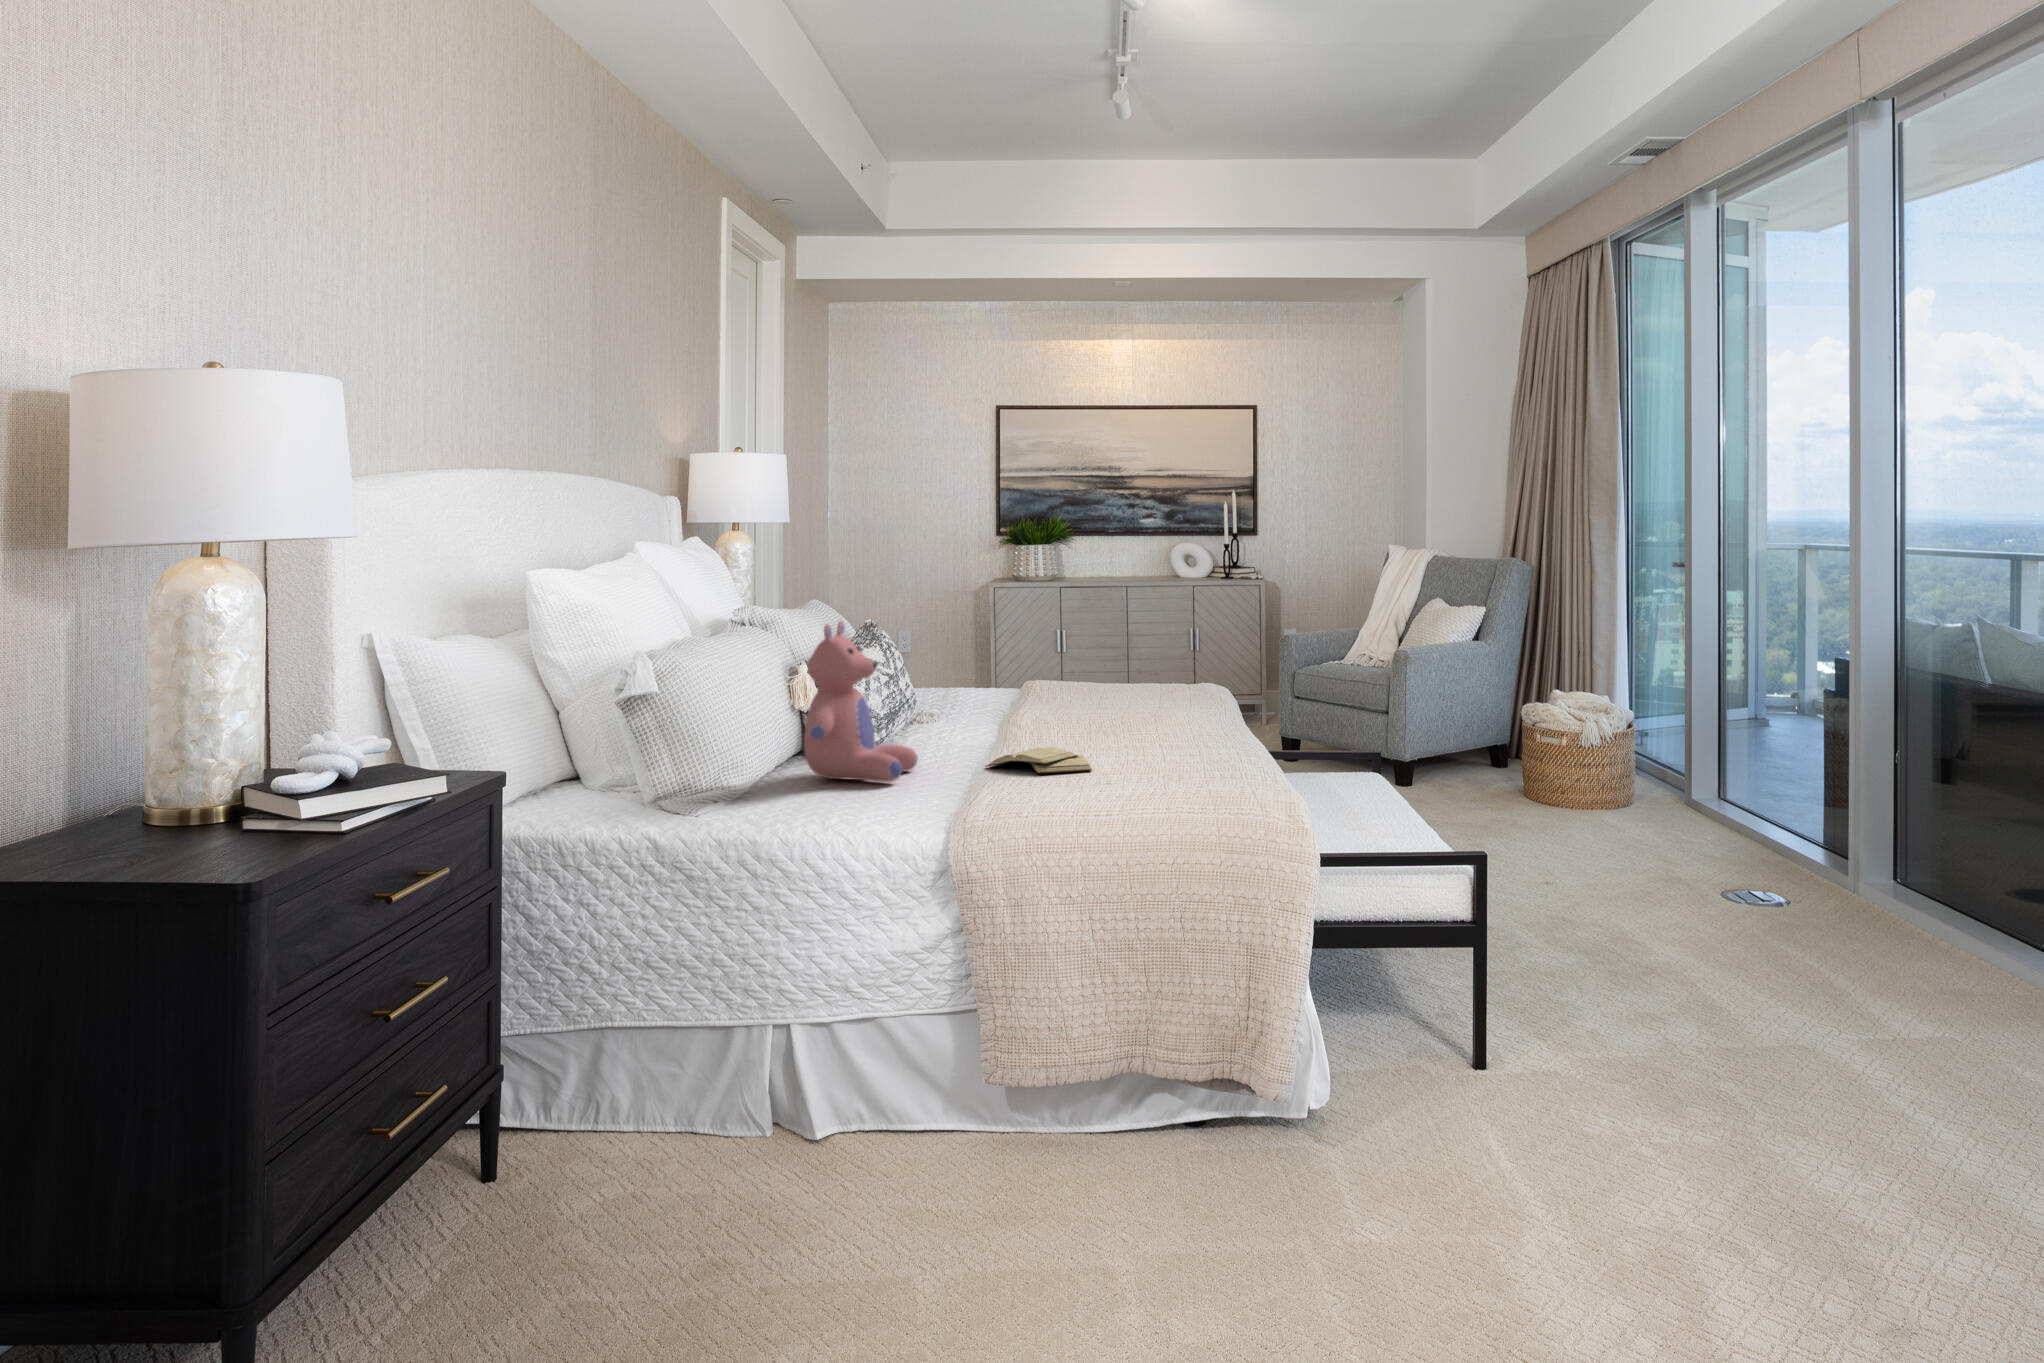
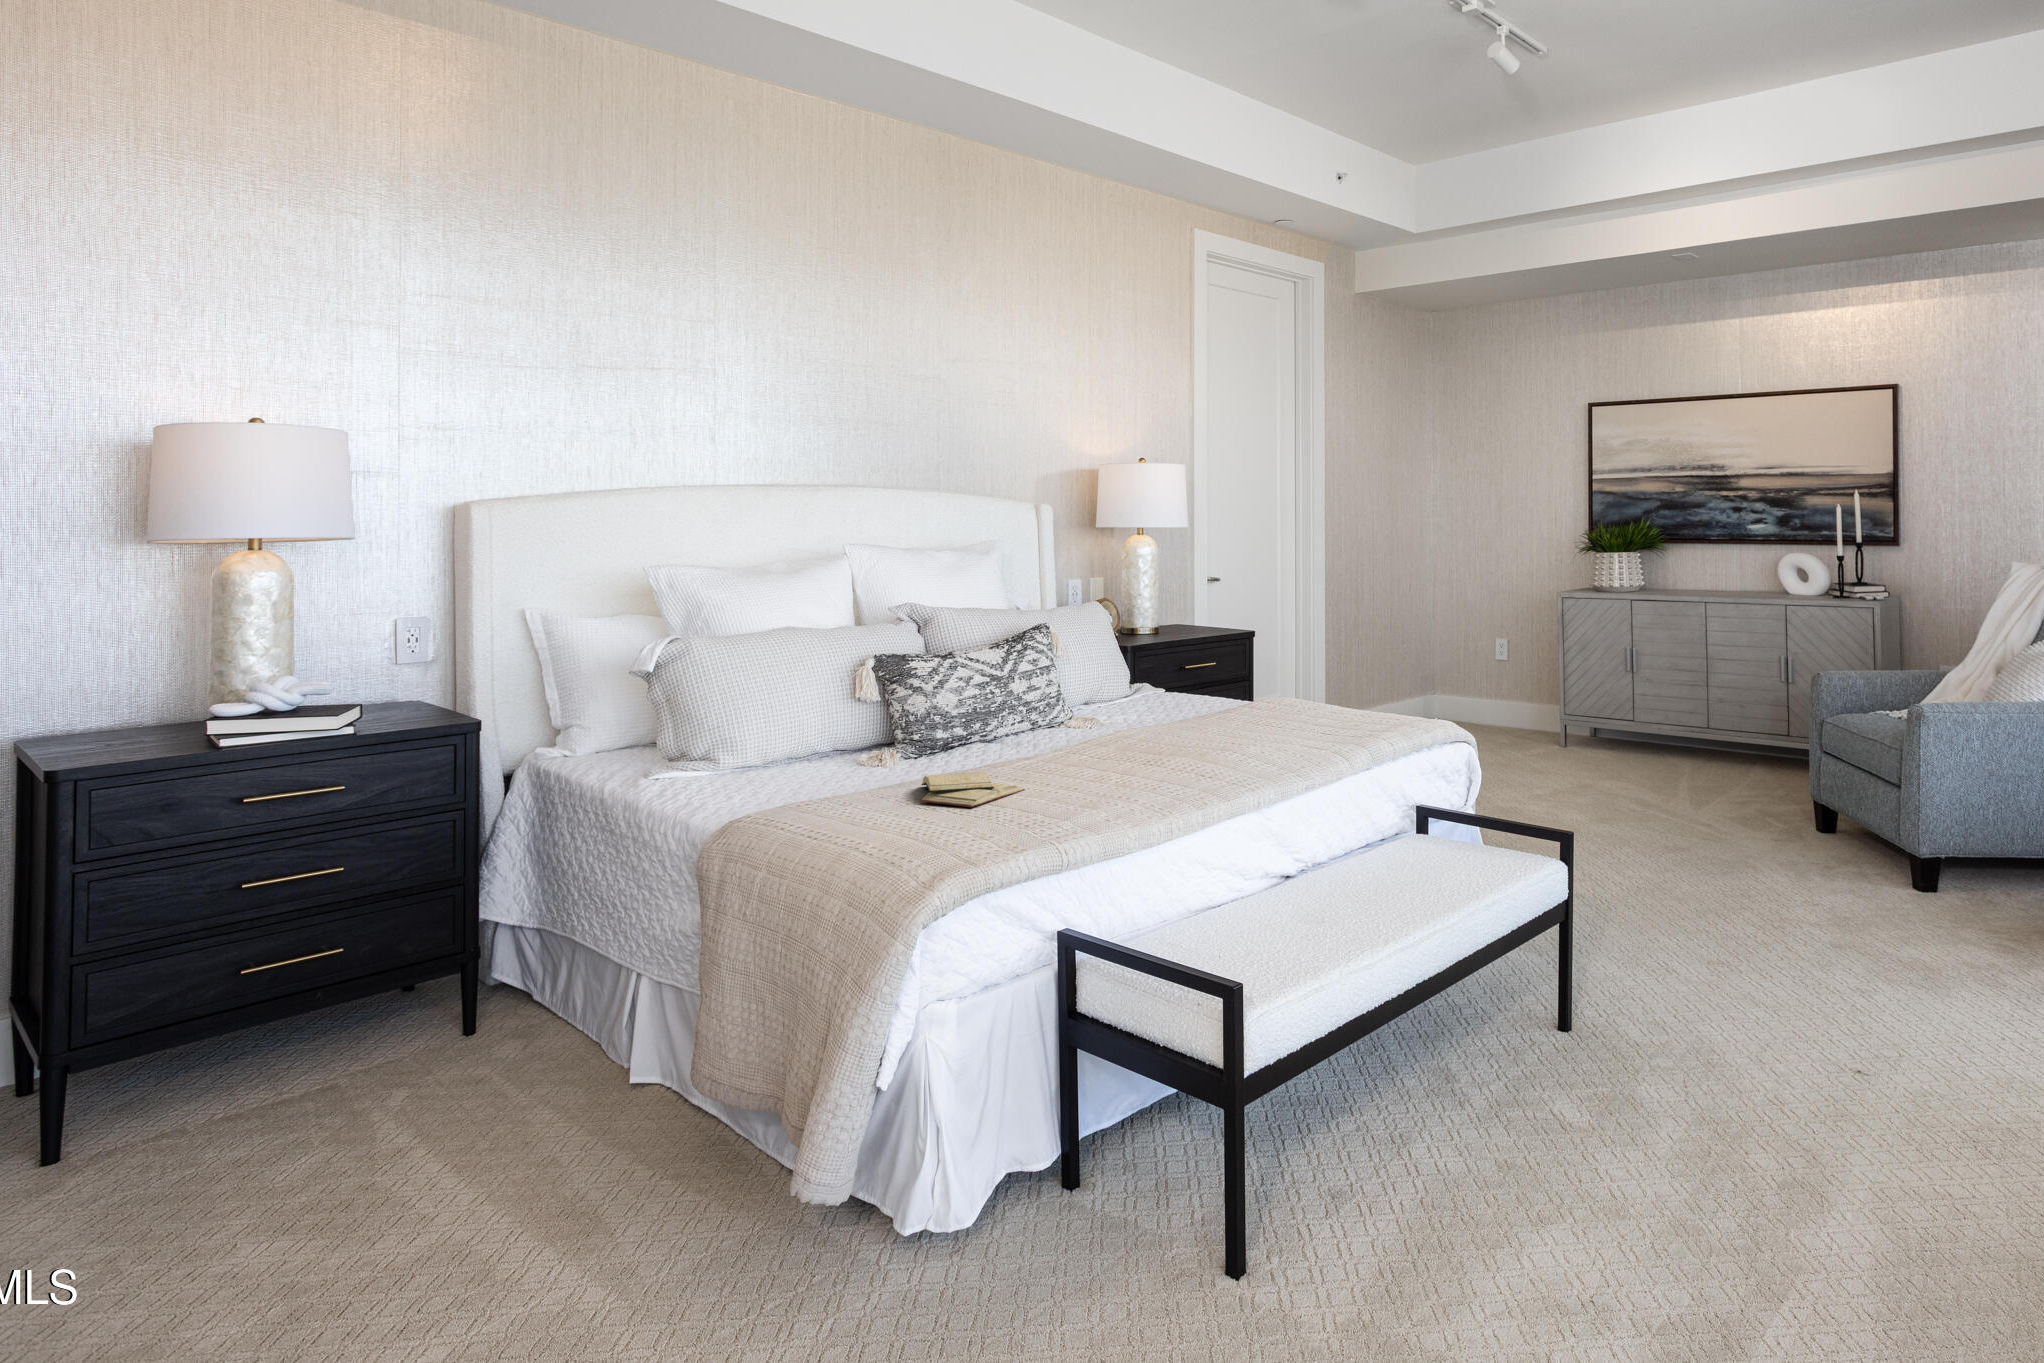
teddy bear: present [804,621,918,782] -> none [736,613,876,787]

